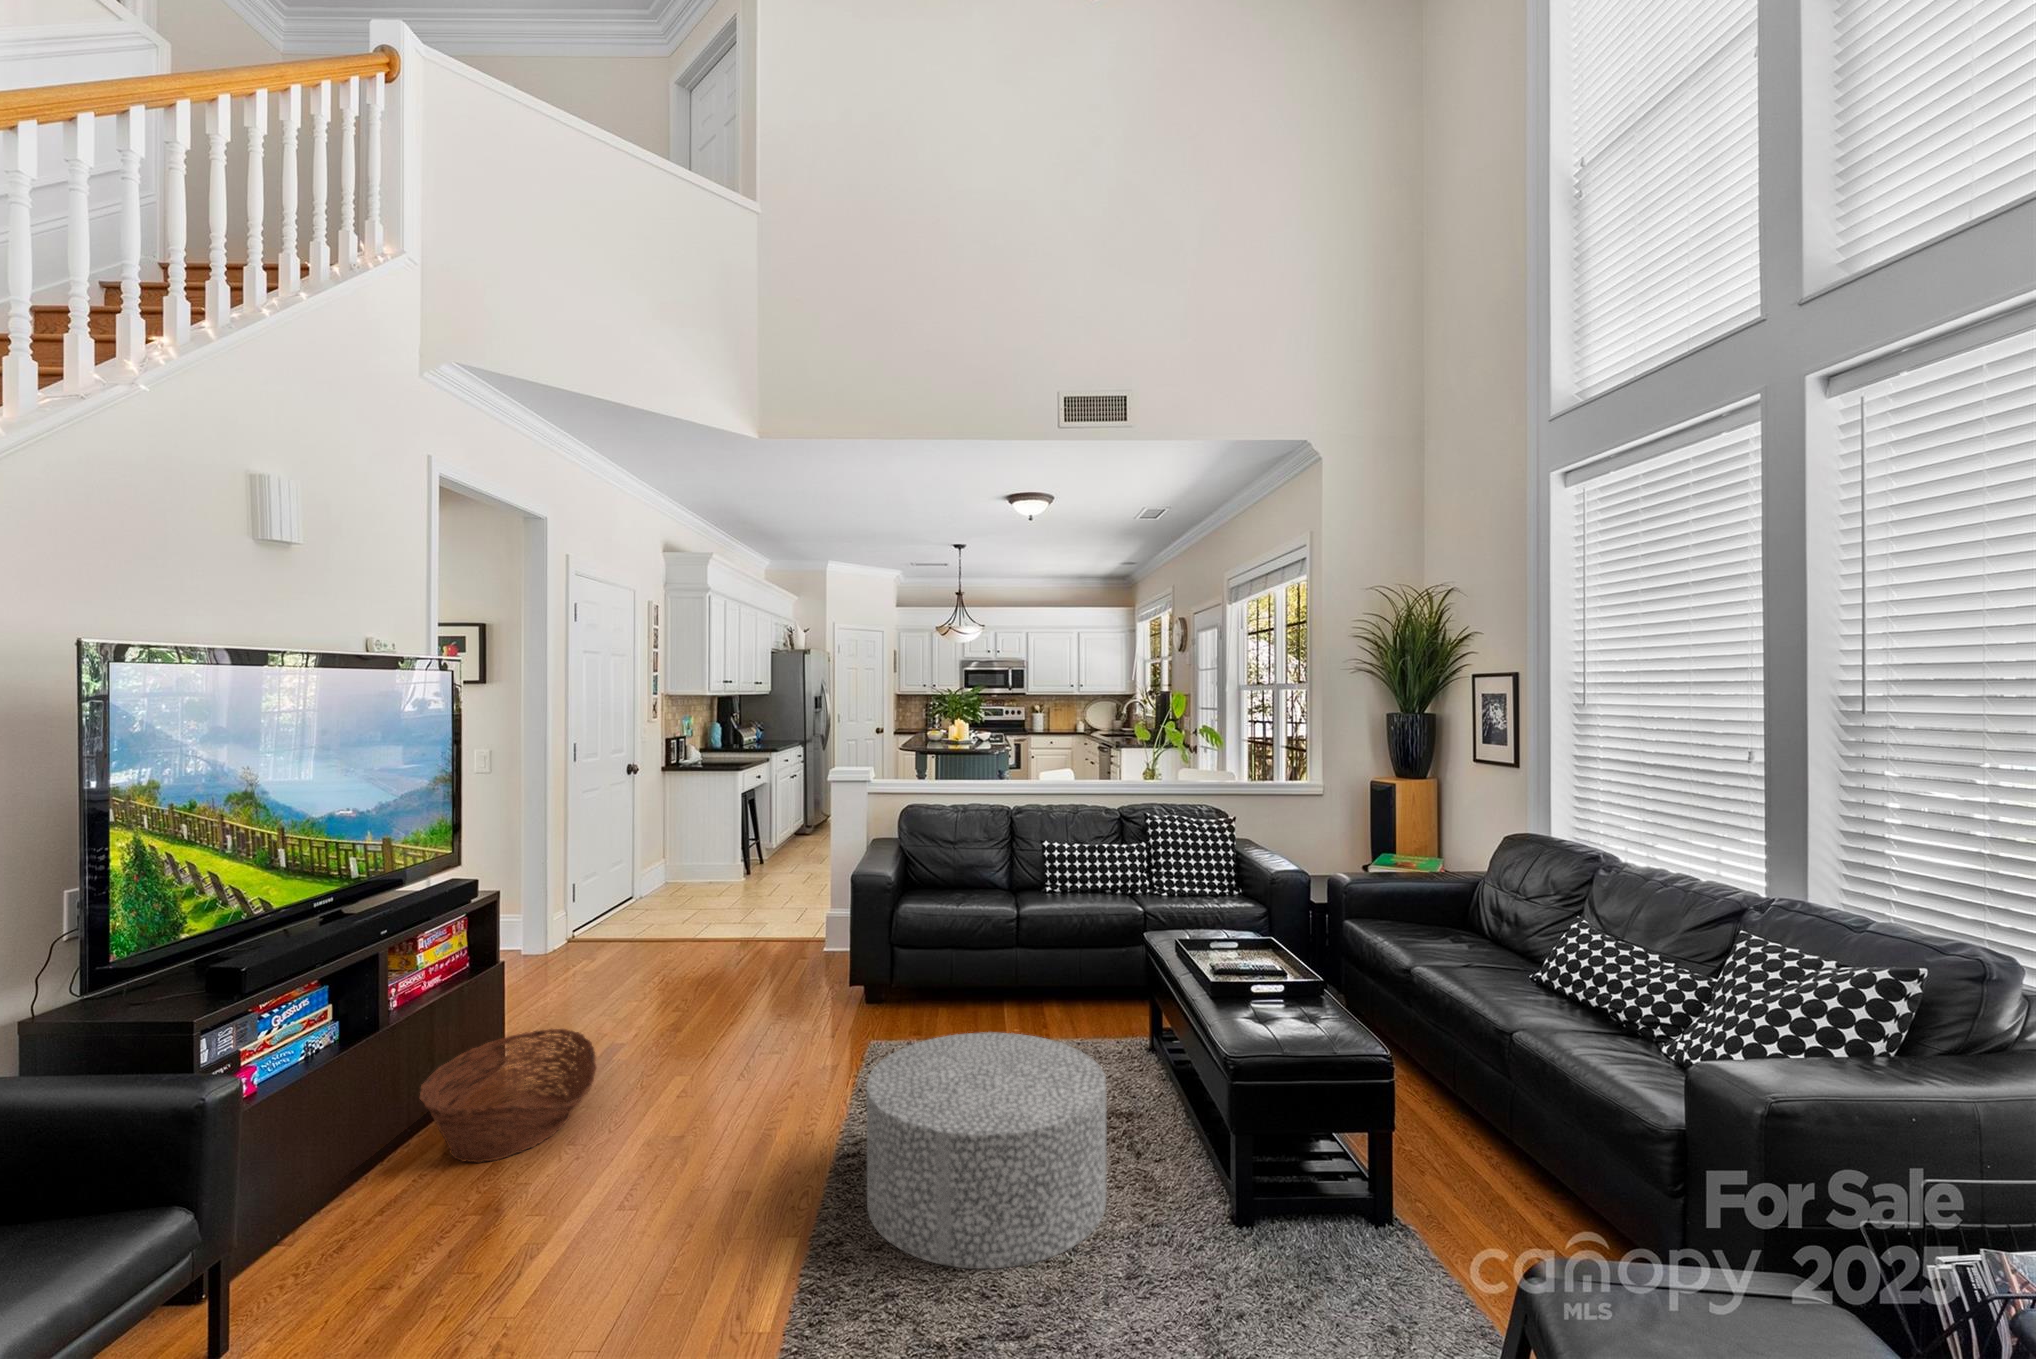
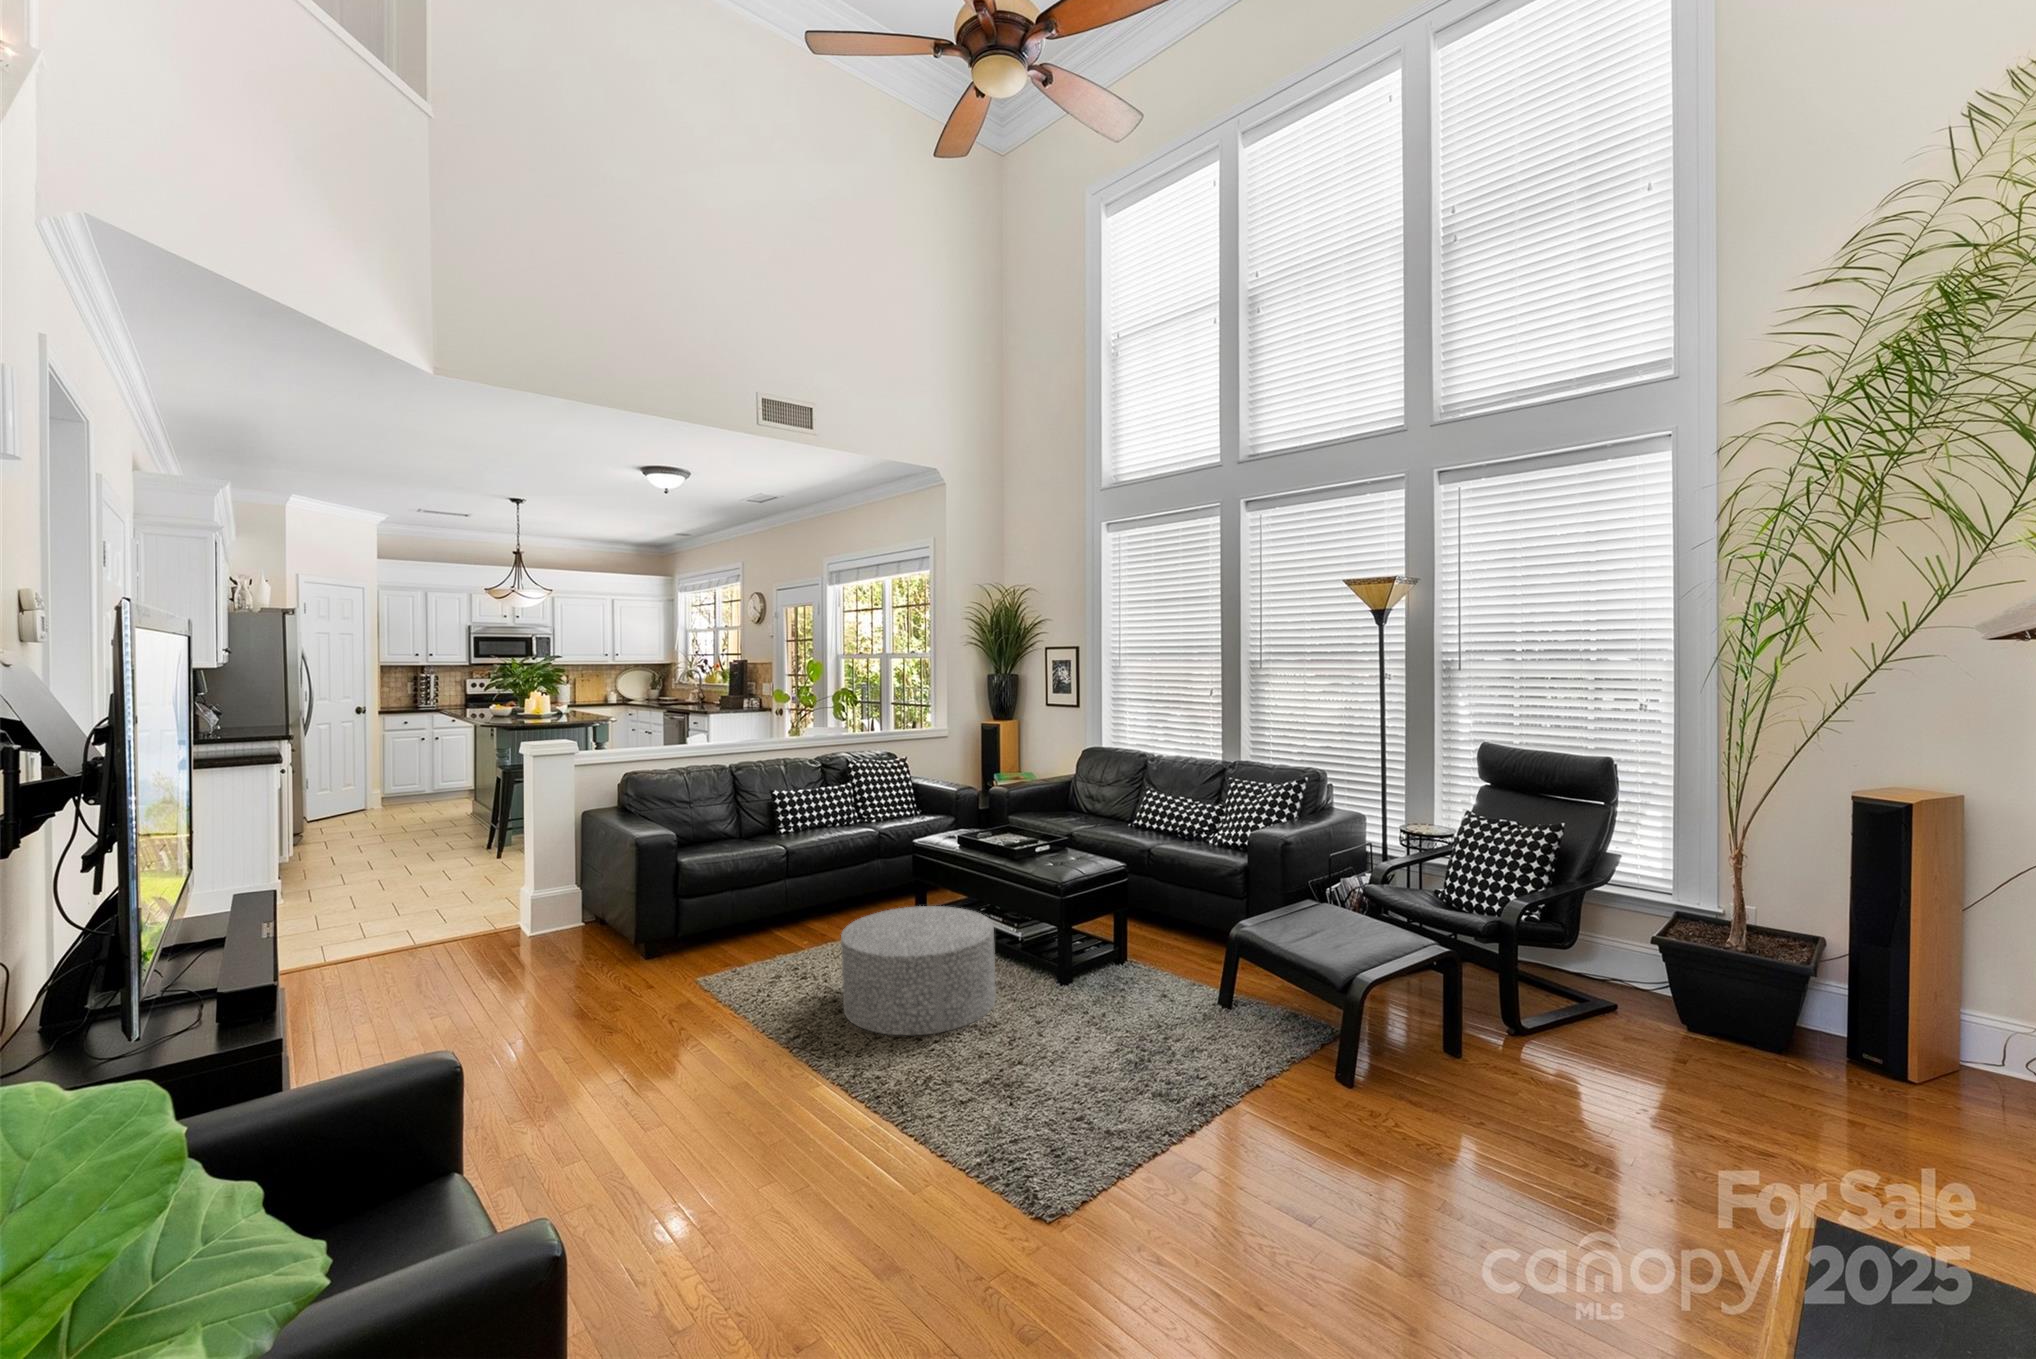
basket: present [419,1029,597,1162] -> none [435,1000,579,1108]

